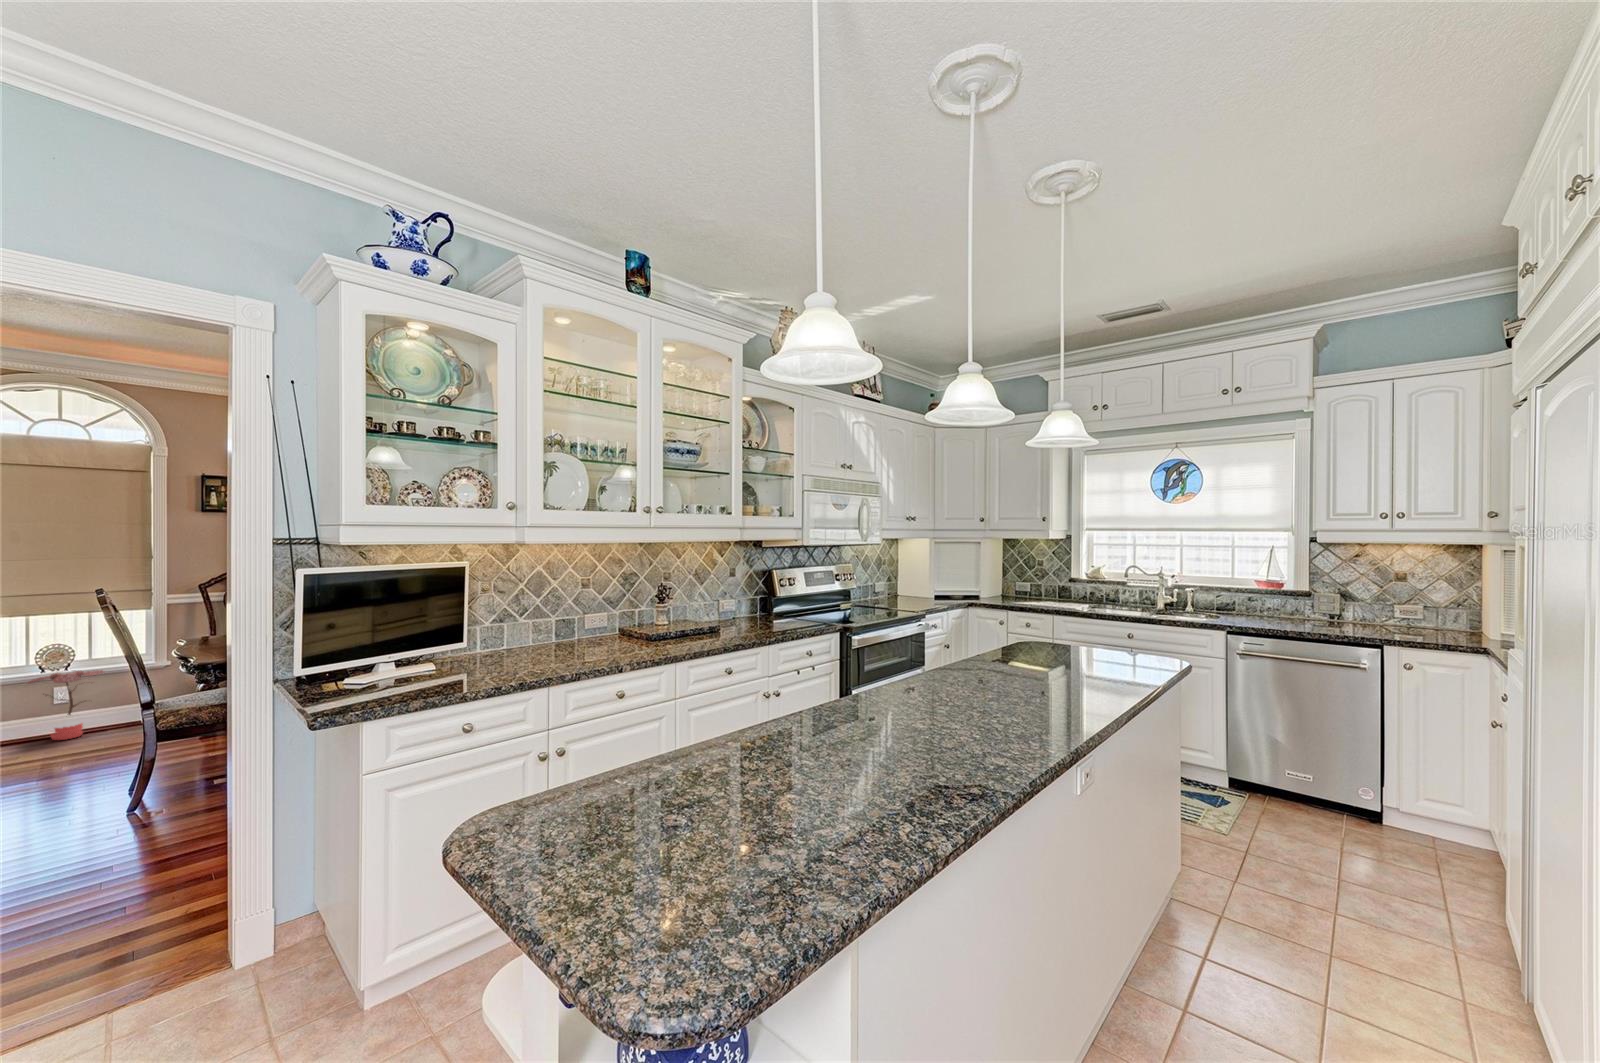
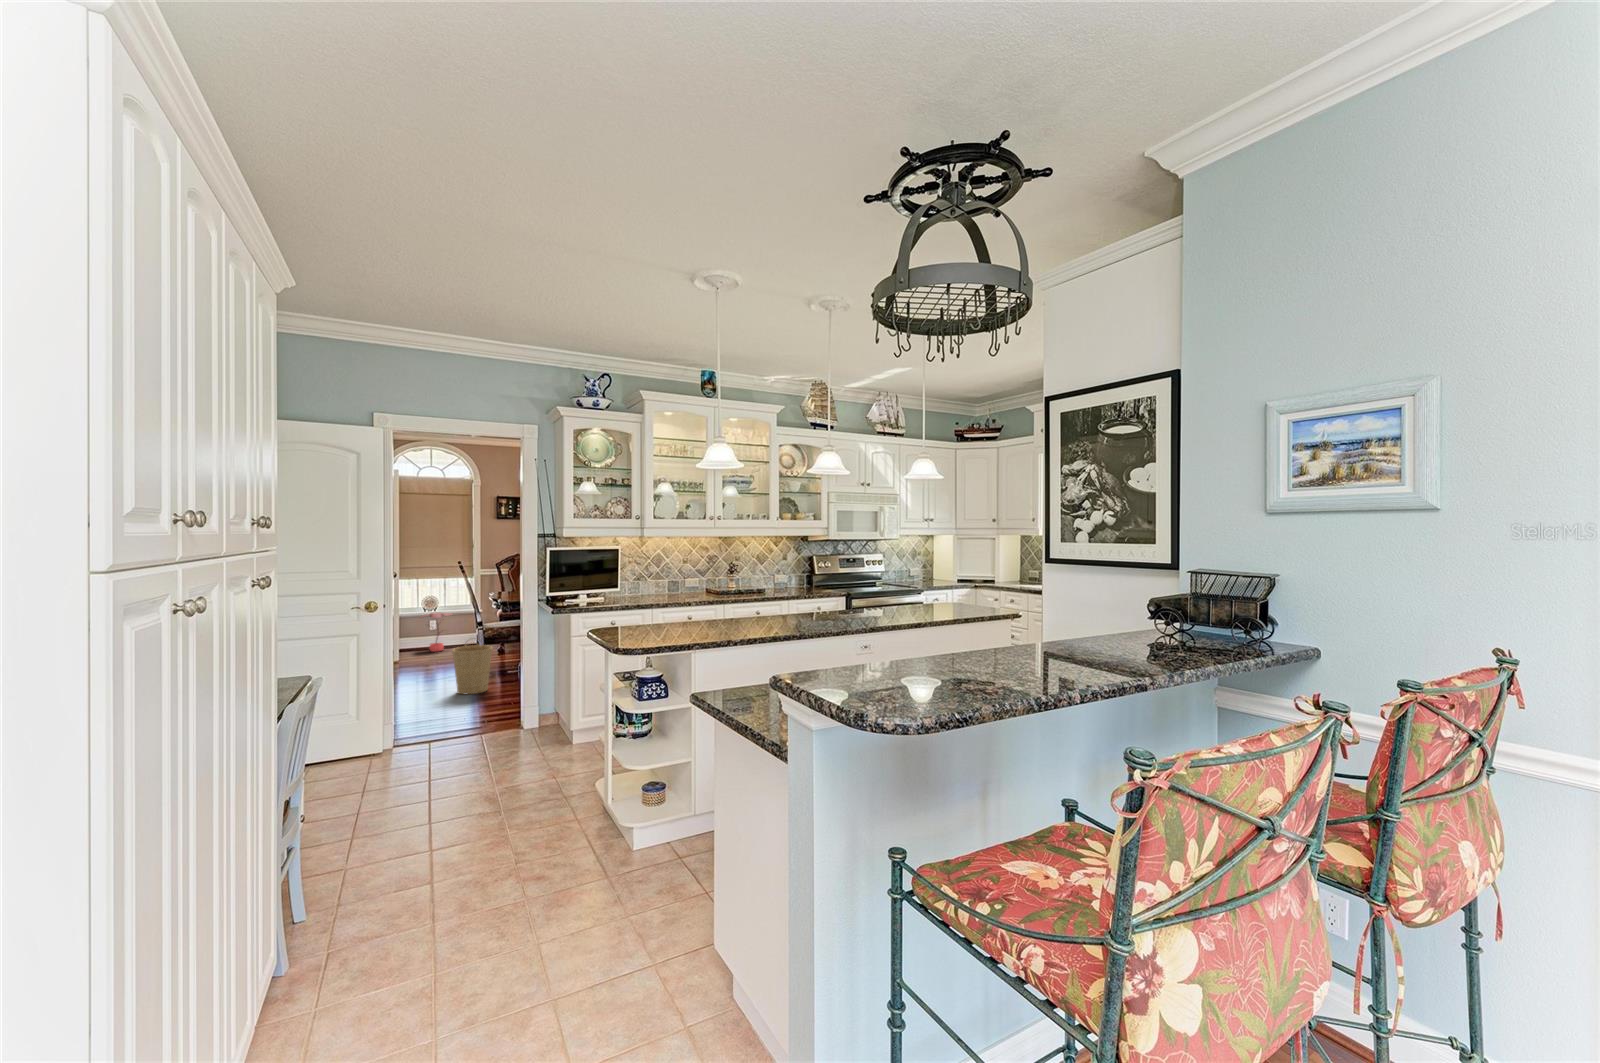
basket: none [65,737,172,859] -> present [452,643,493,694]

